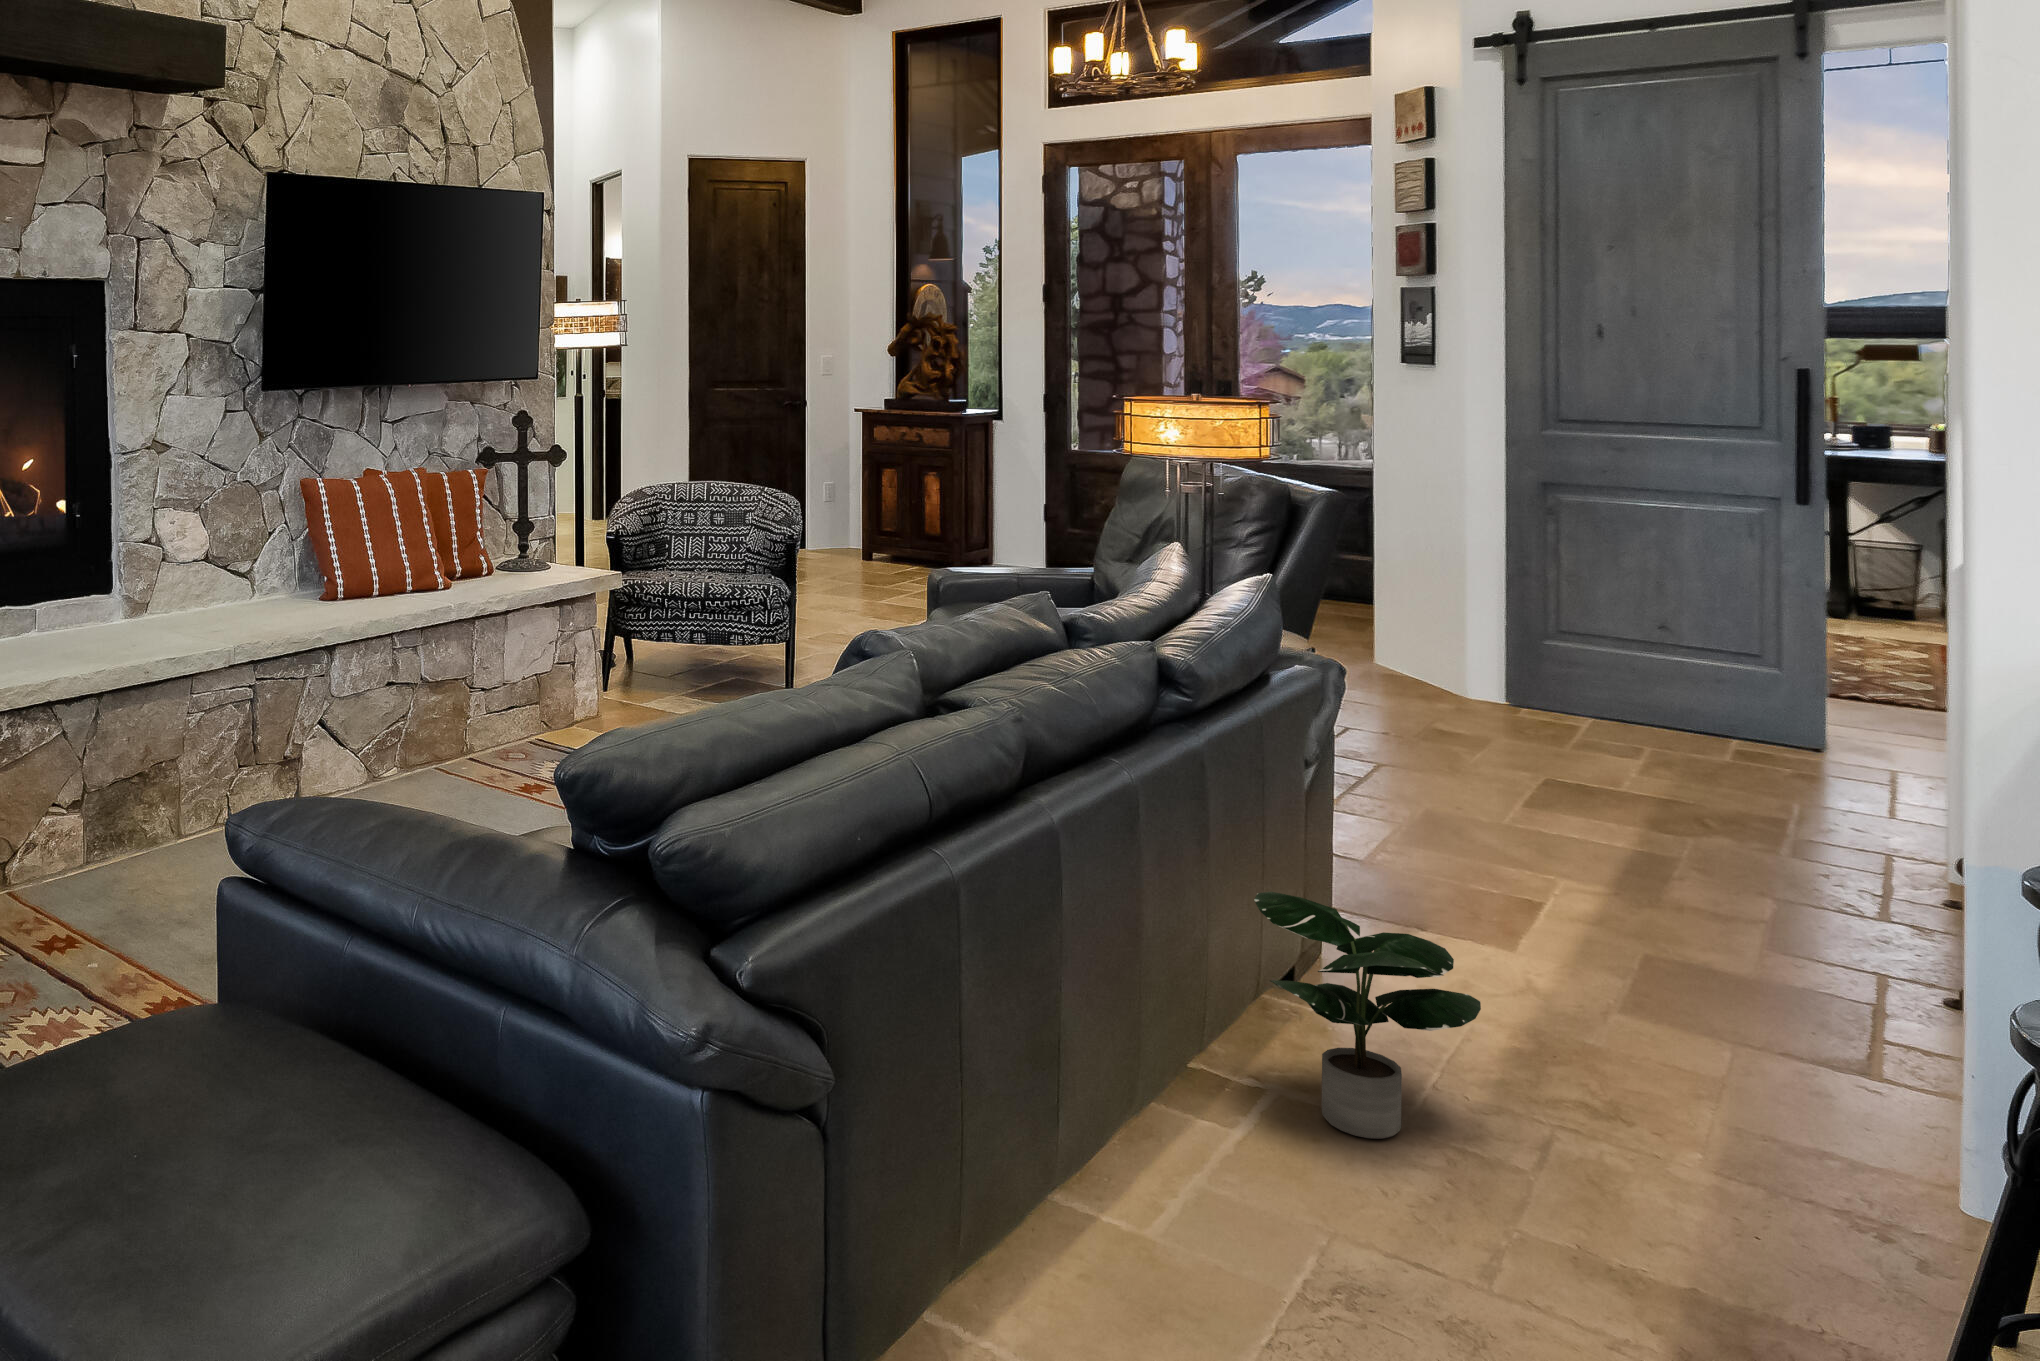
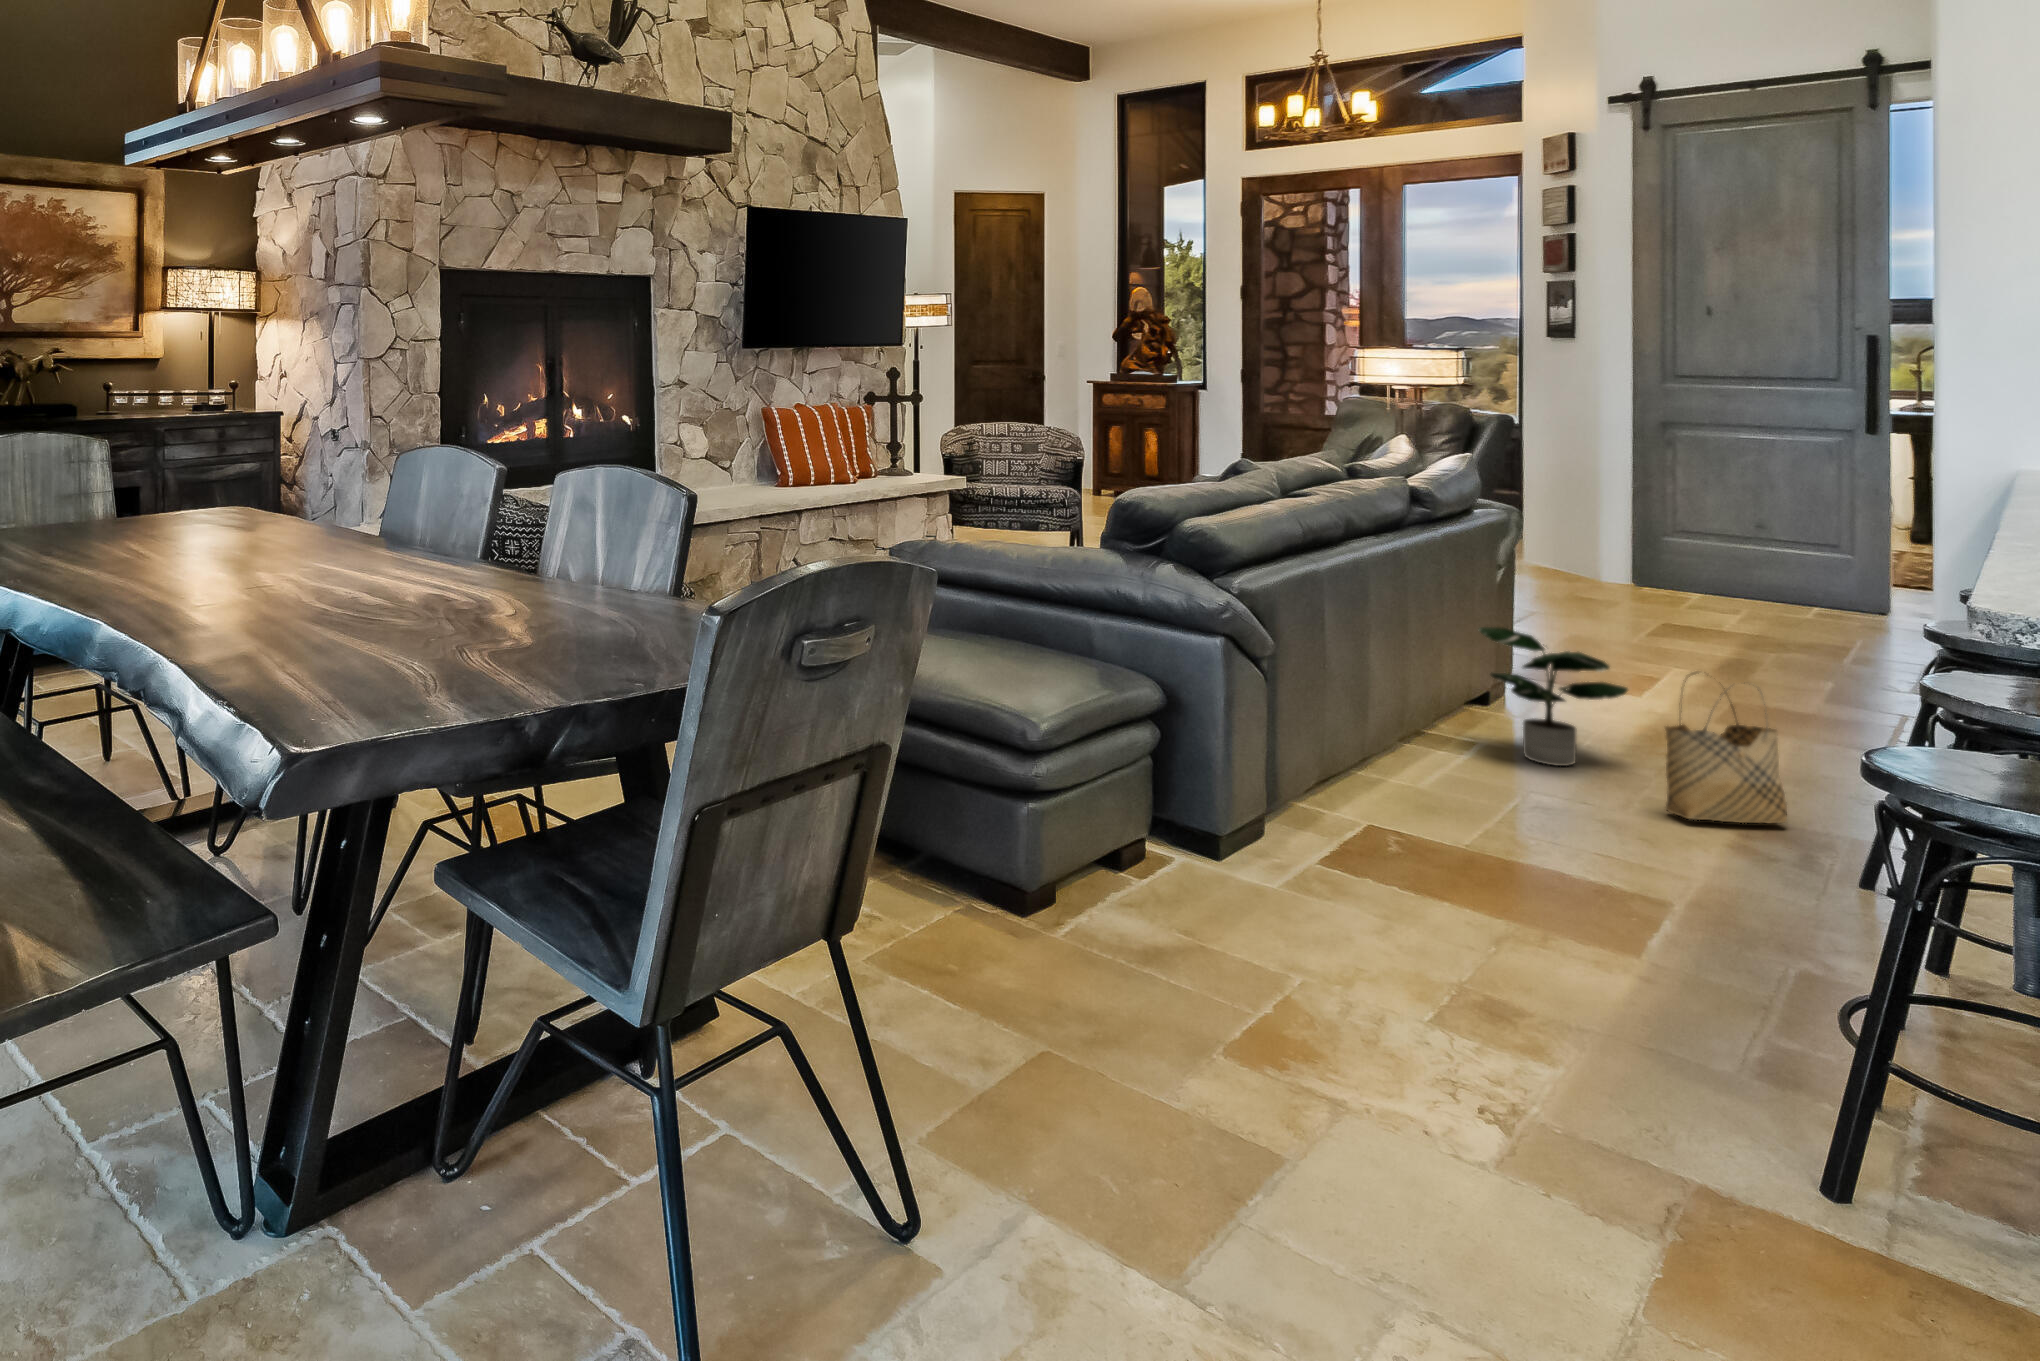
woven basket: none [1532,1011,1729,1296] -> present [1665,672,1787,823]

